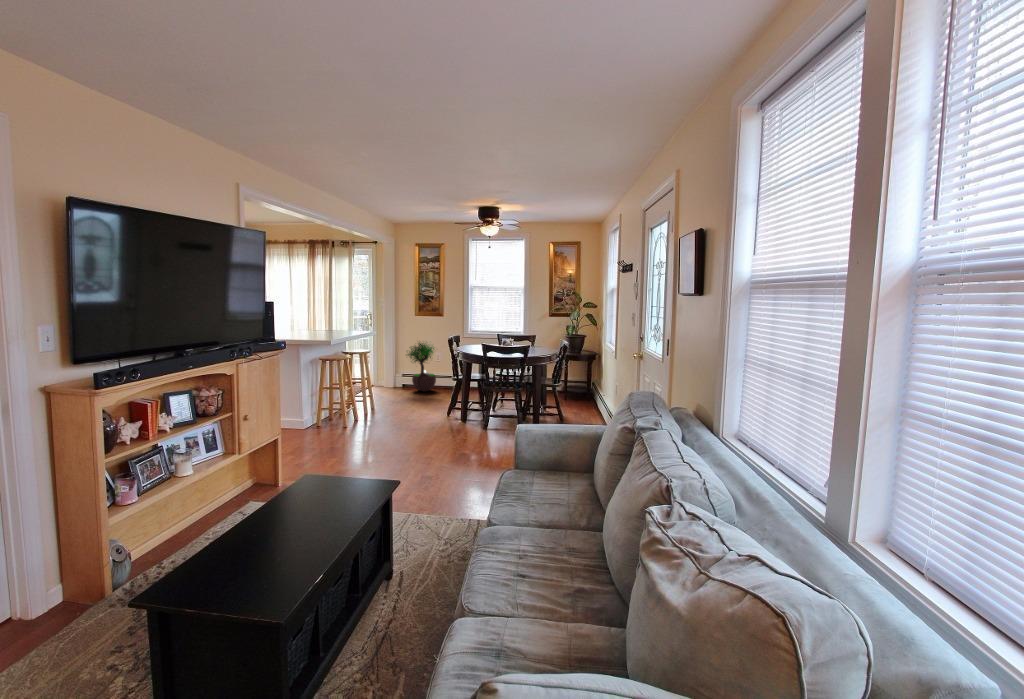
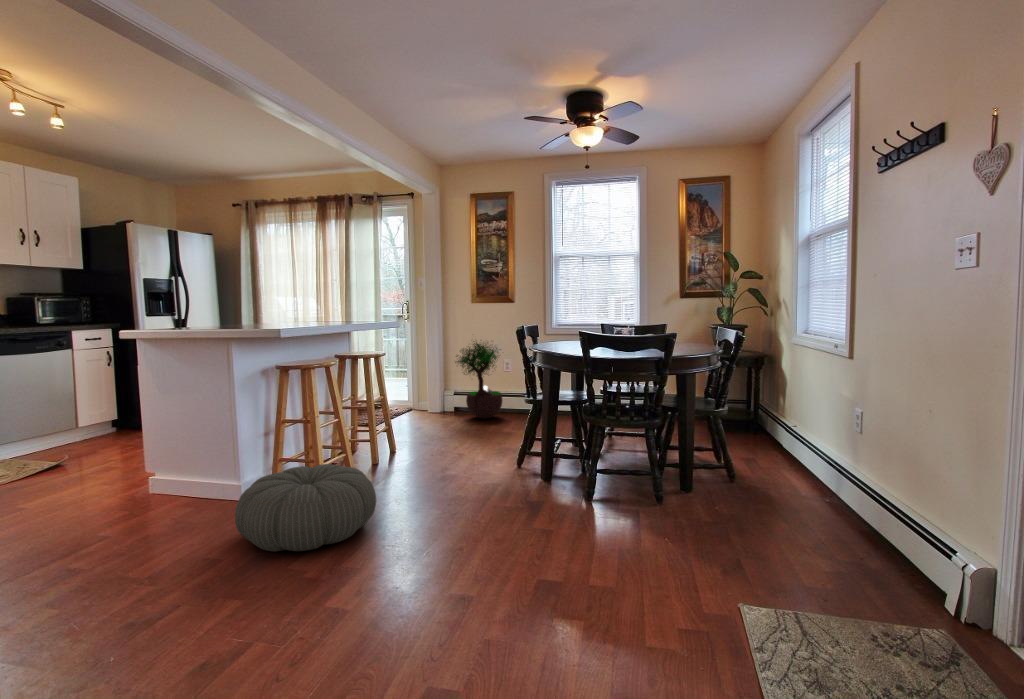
pouf: none [316,410,381,446] -> present [235,464,376,551]

